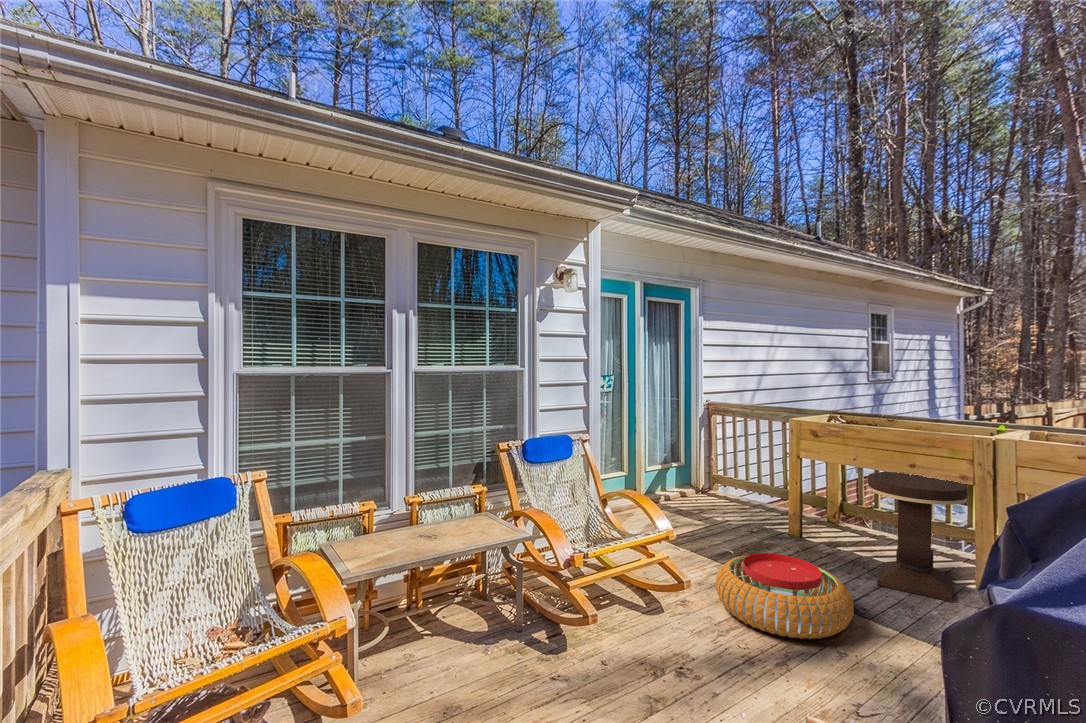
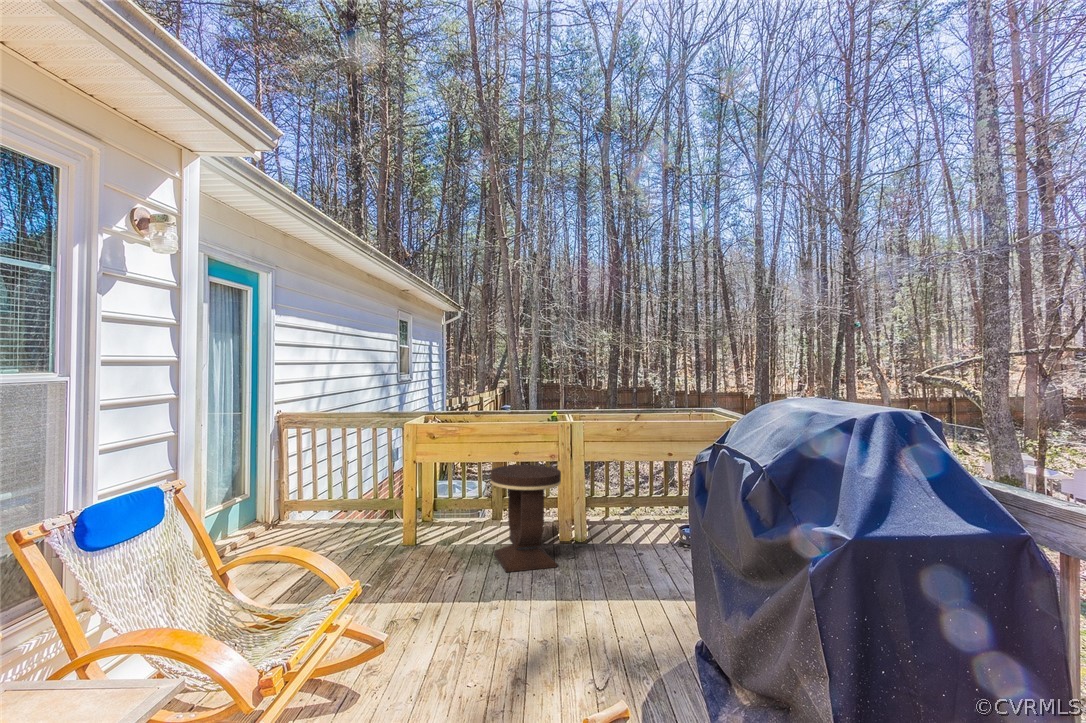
pouf: present [716,553,854,639] -> none [400,569,531,657]

